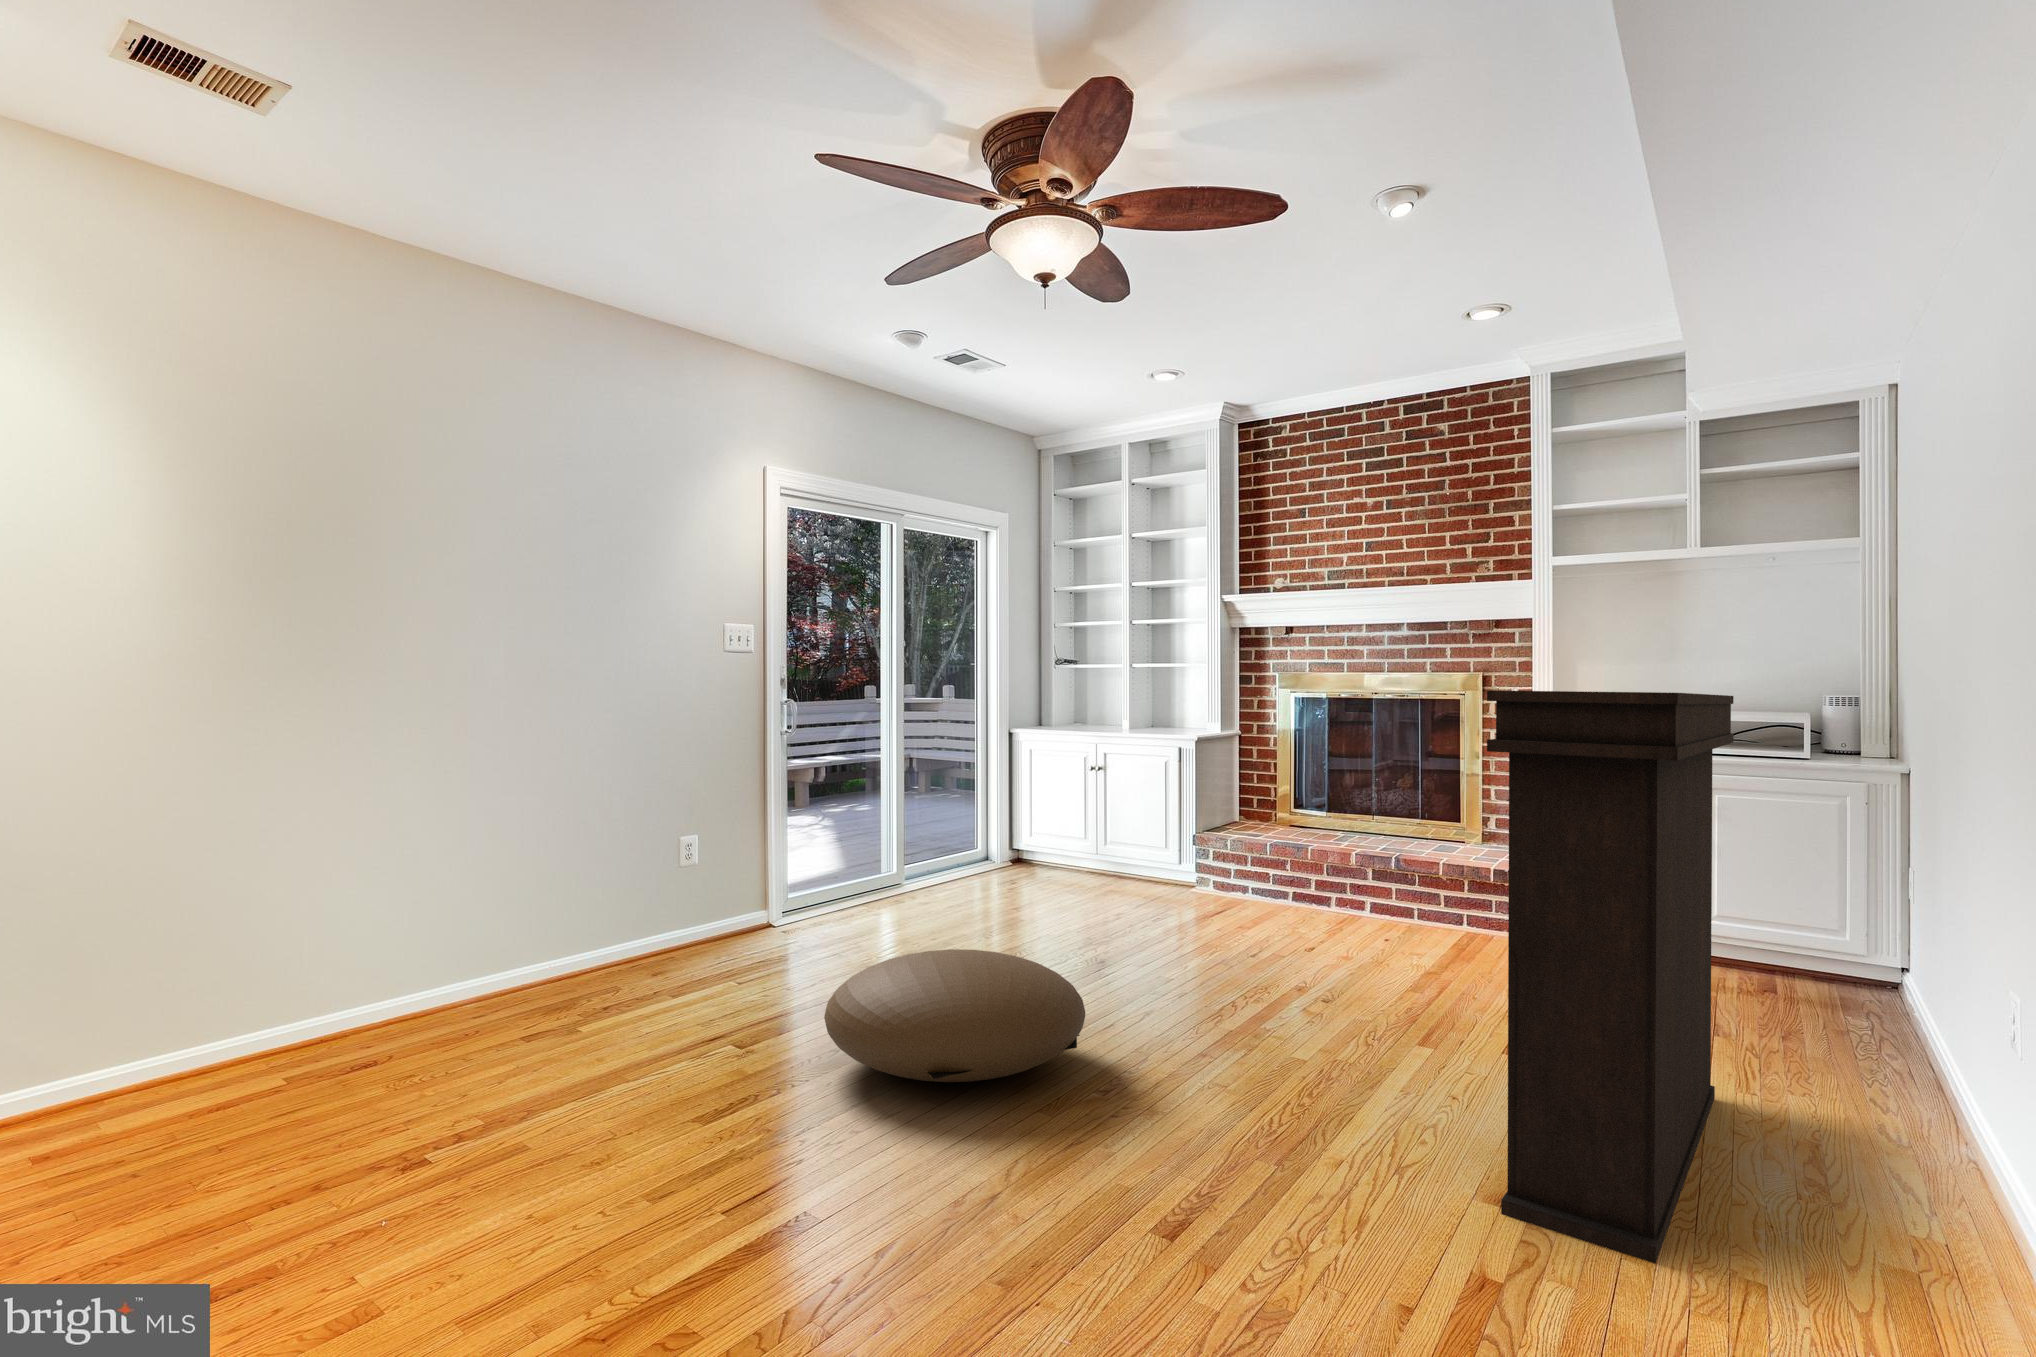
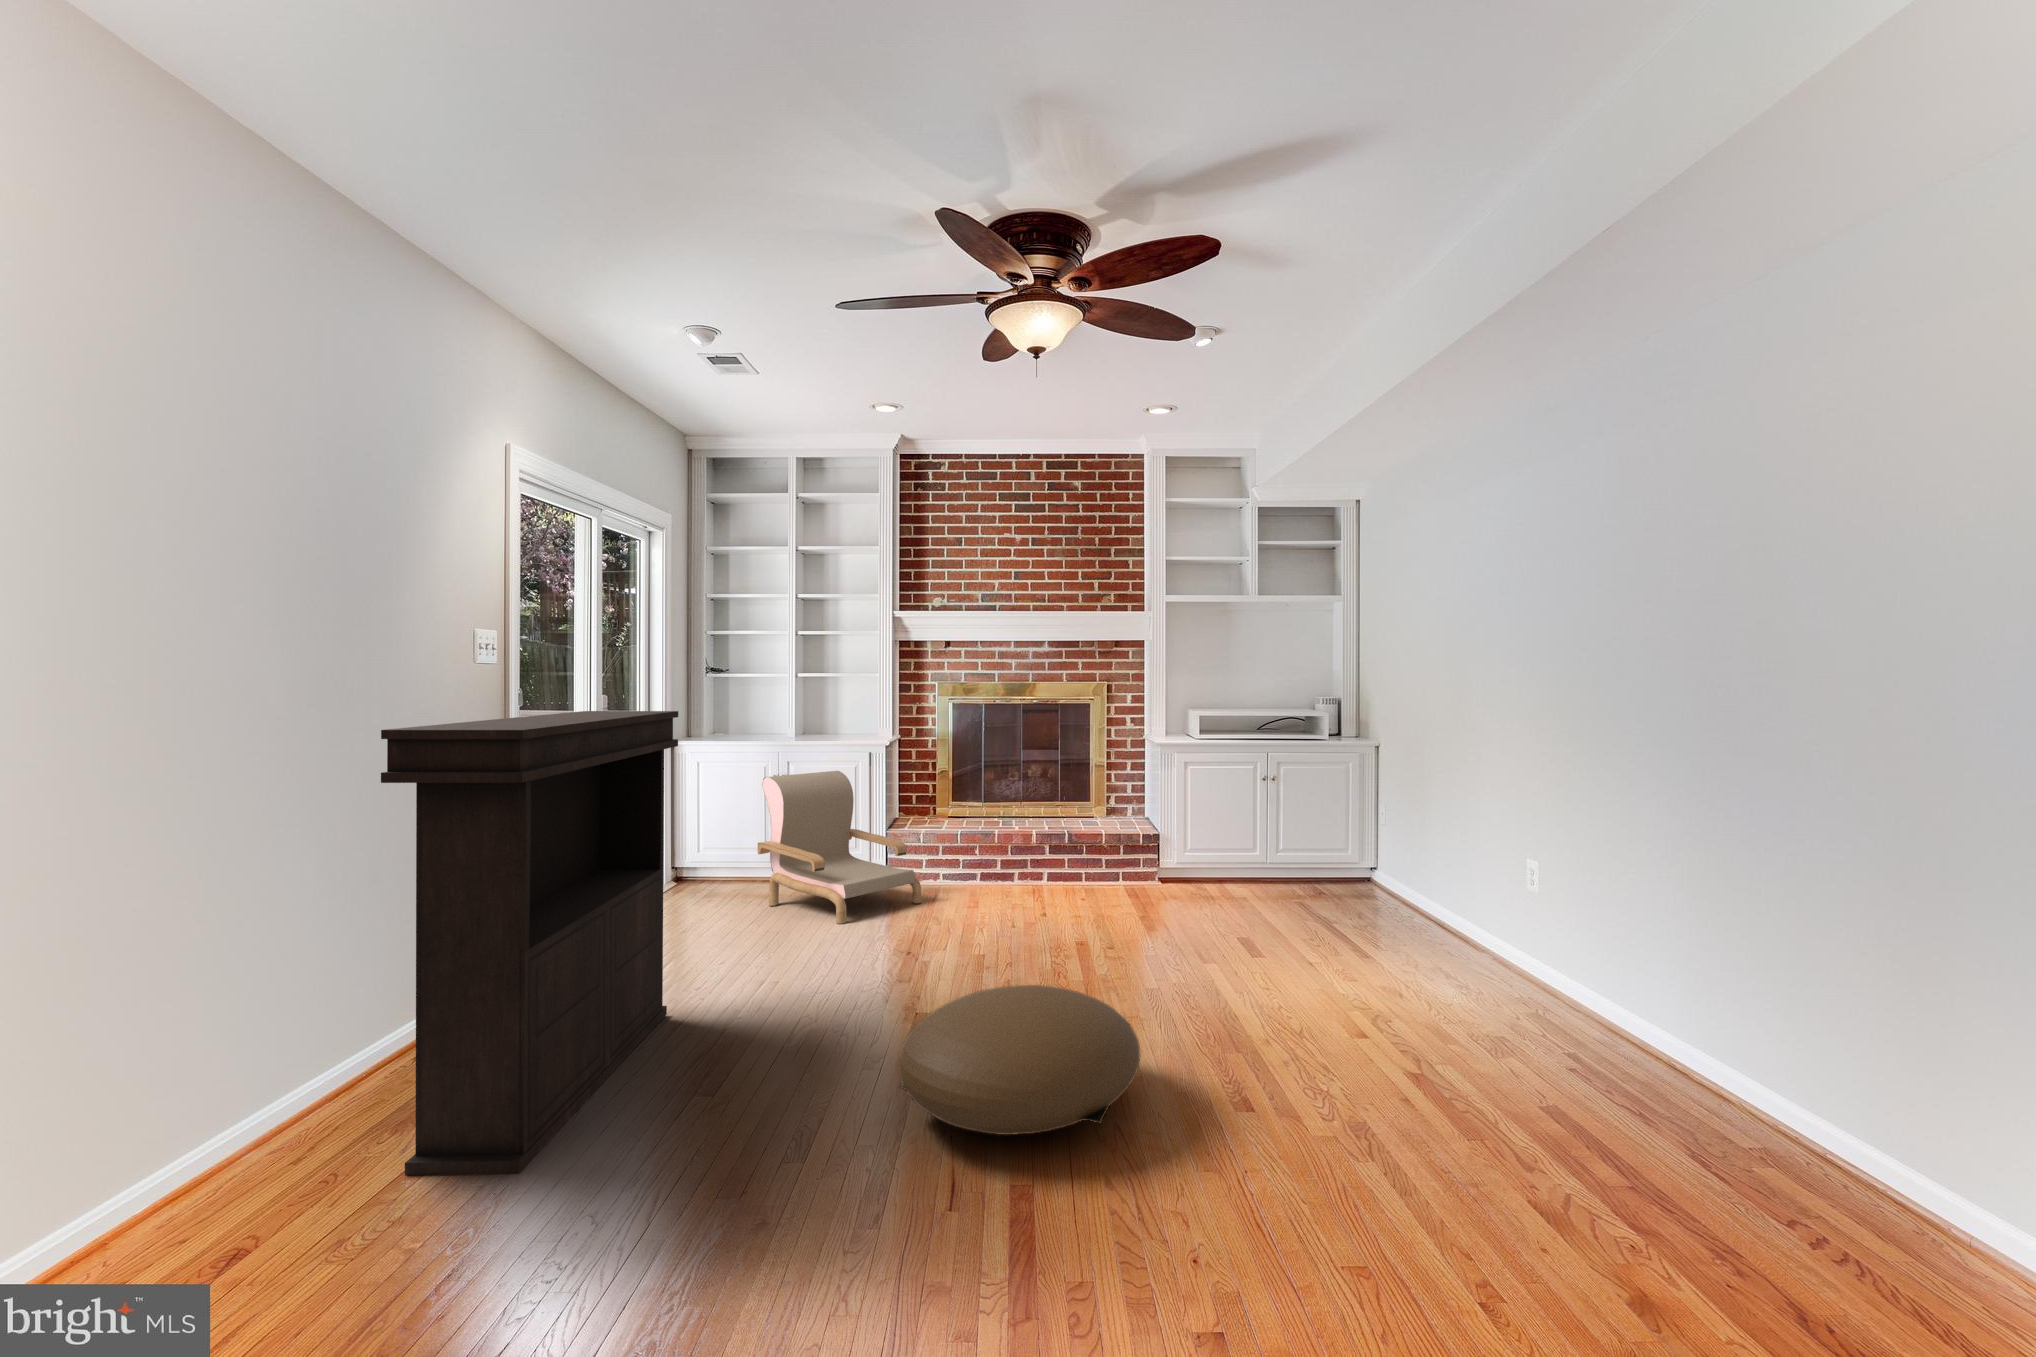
console table: present [1487,690,1734,1263] -> present [381,711,678,1175]
armchair: none [1049,762,1197,912] -> present [758,771,921,924]

